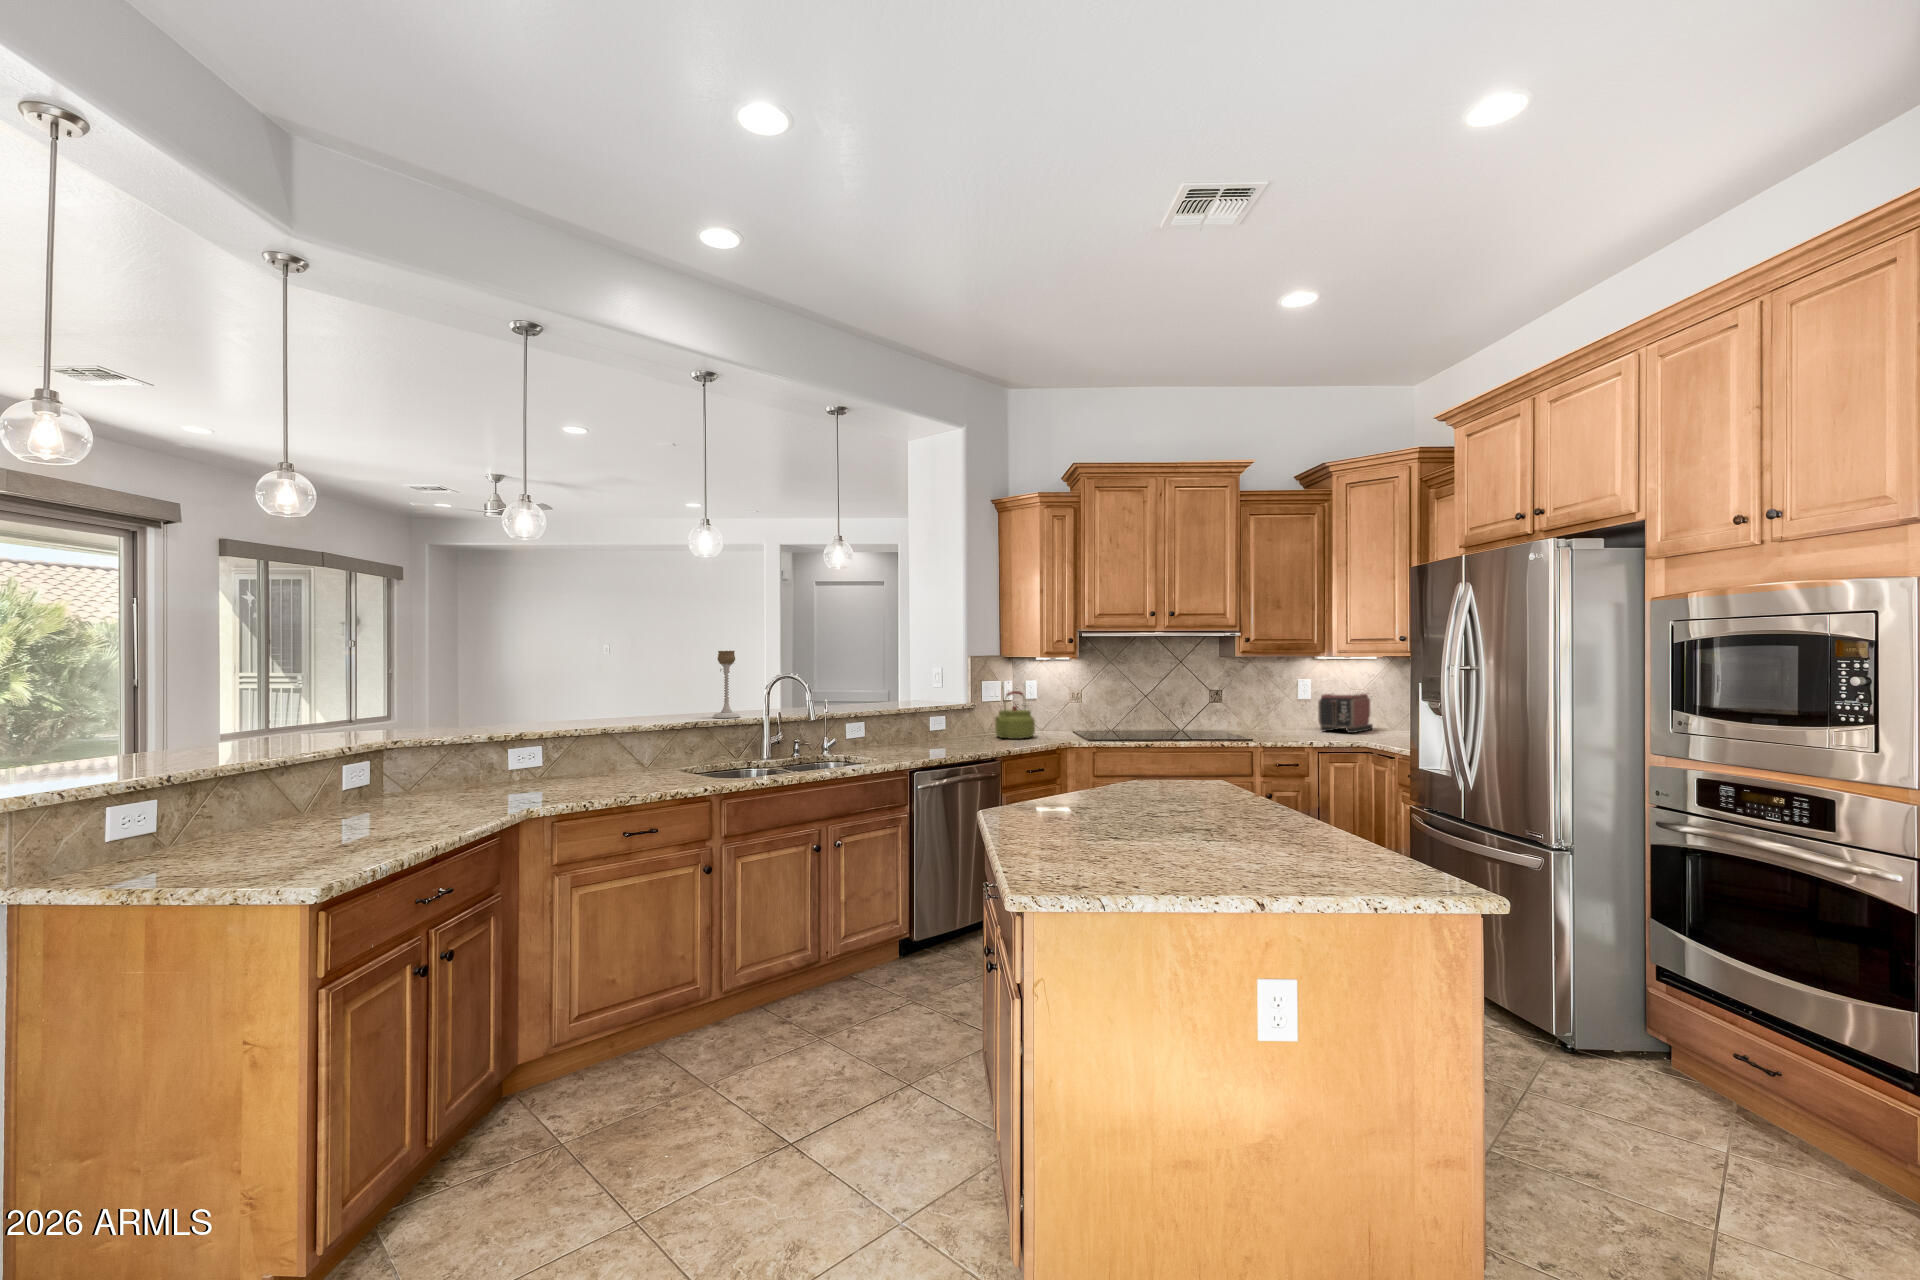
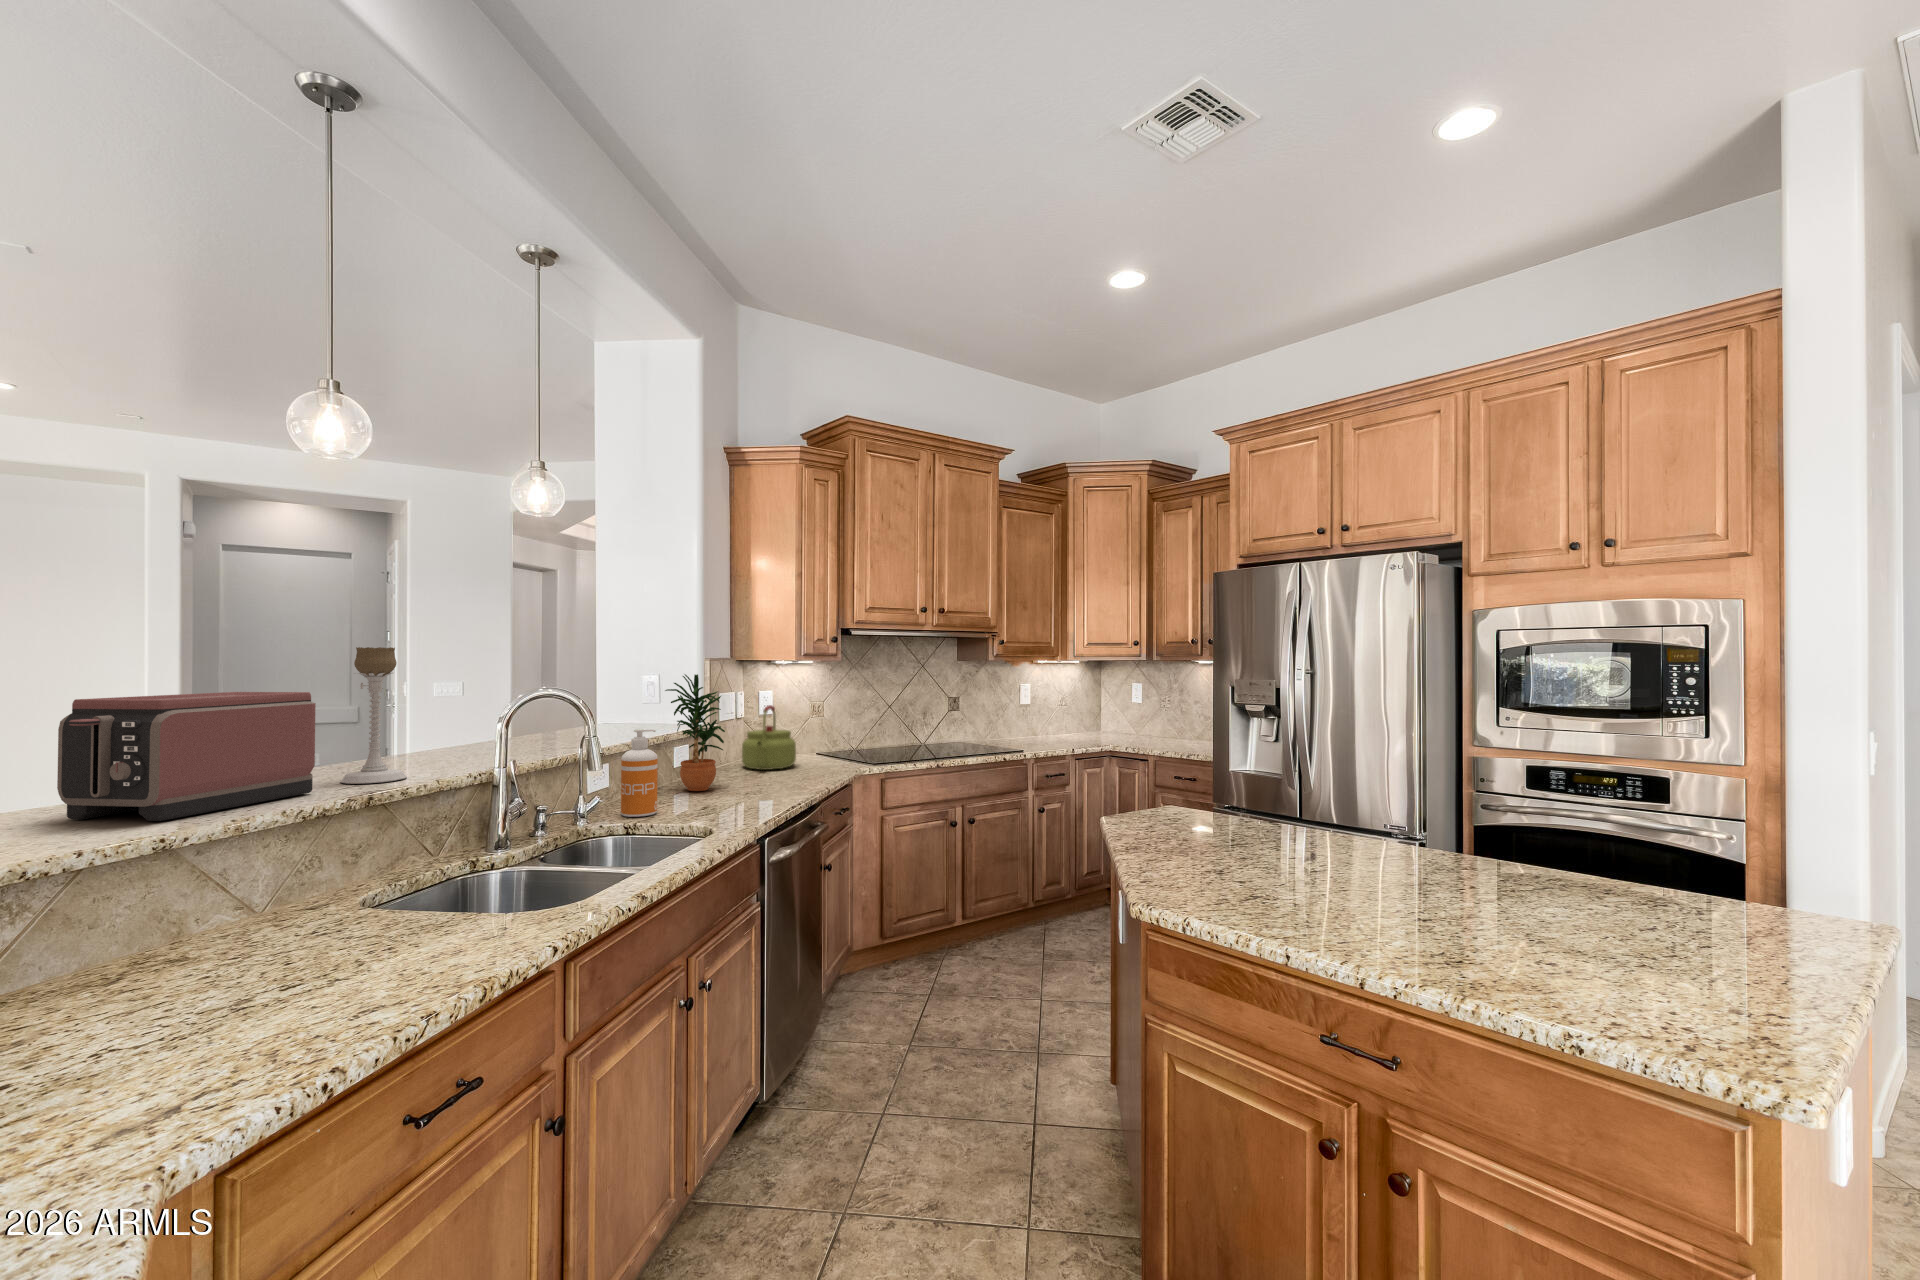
potted plant: none [914,666,957,746] -> present [665,674,725,791]
toaster: present [1318,694,1373,733] -> present [57,692,316,821]
soap dispenser: none [866,700,887,754] -> present [621,729,658,817]

